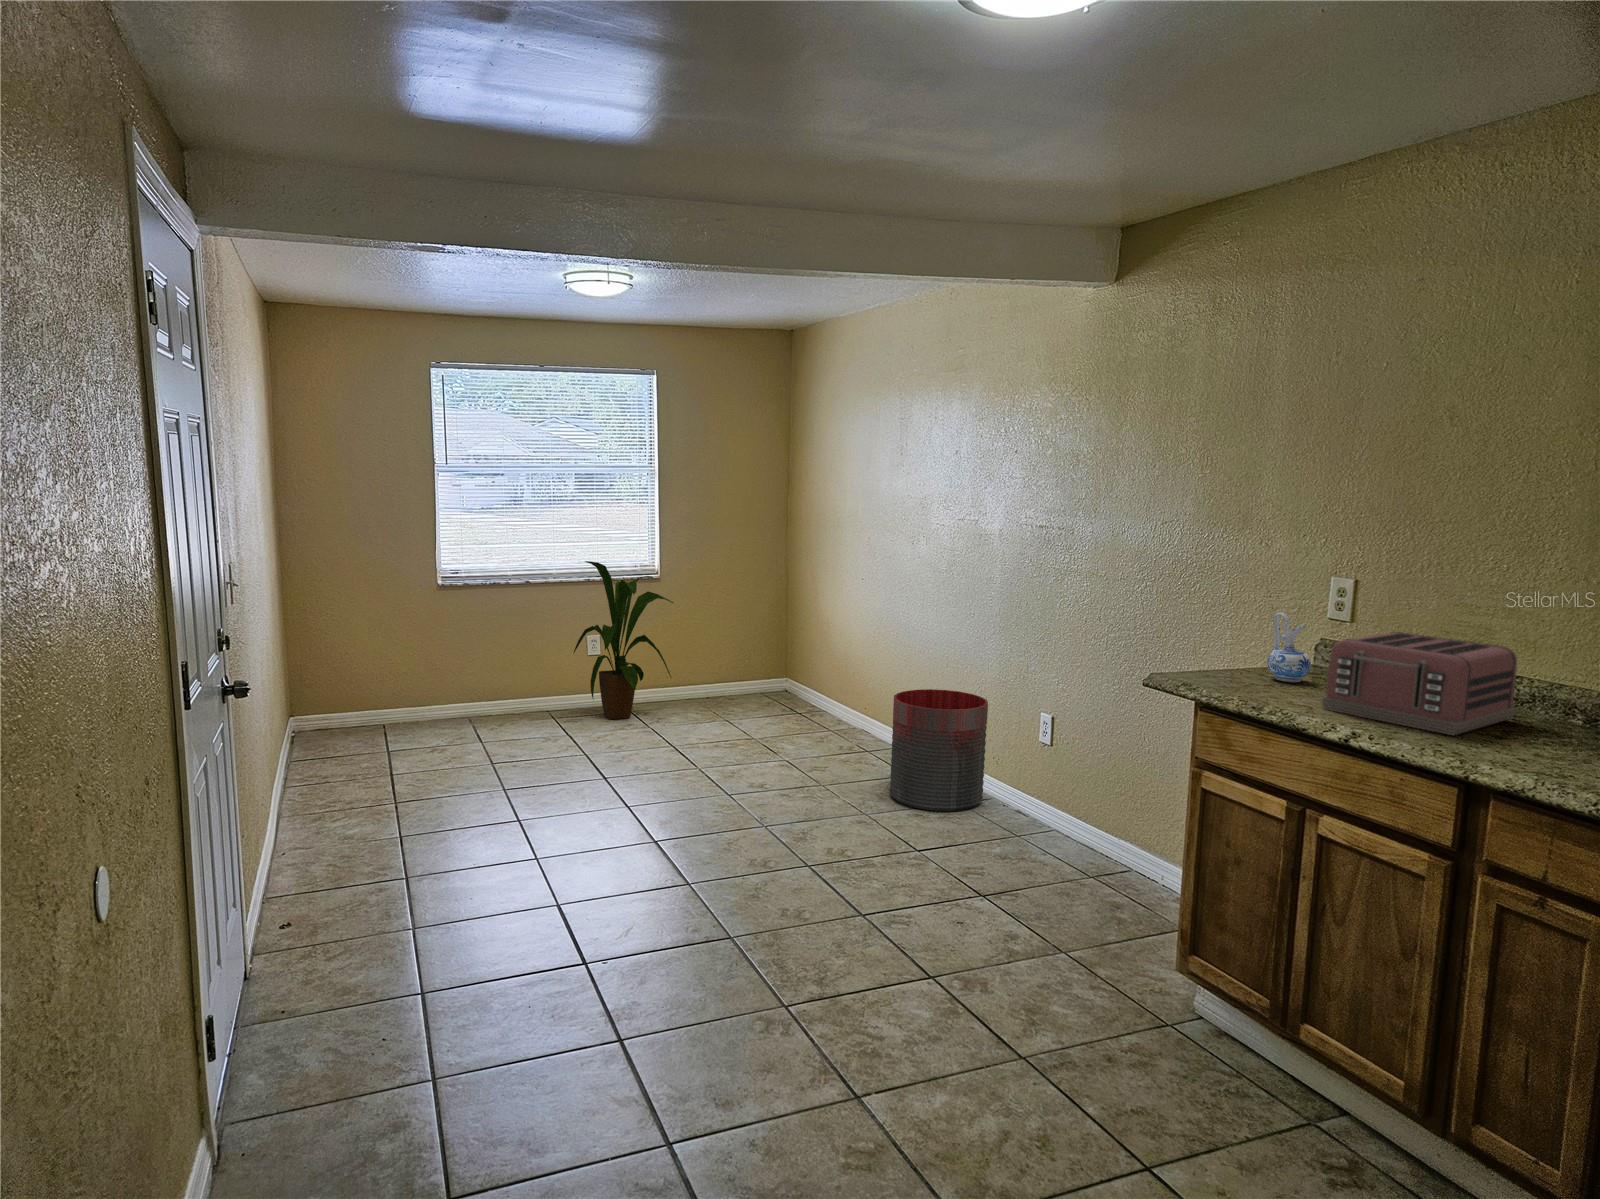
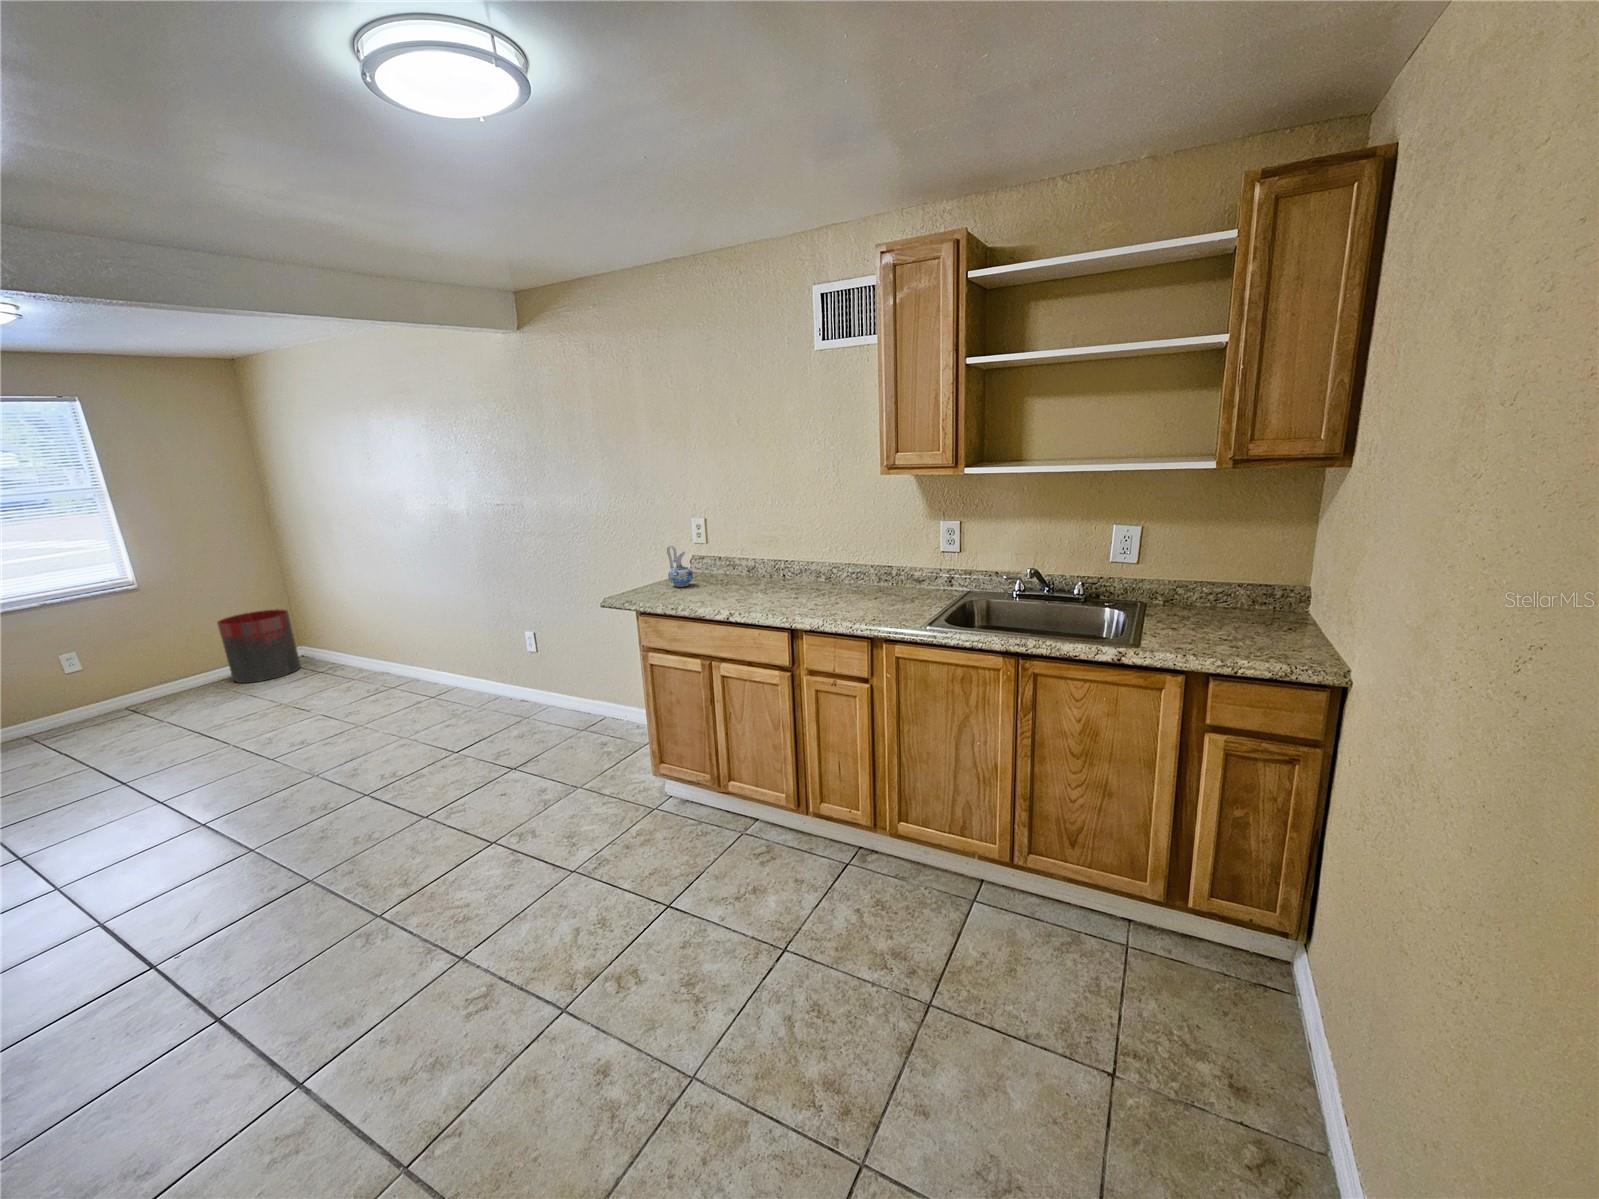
house plant: present [574,561,673,719] -> none [34,590,180,727]
toaster: present [1322,632,1517,735] -> none [706,546,799,602]
trash can: present [890,689,988,811] -> present [218,609,300,683]

